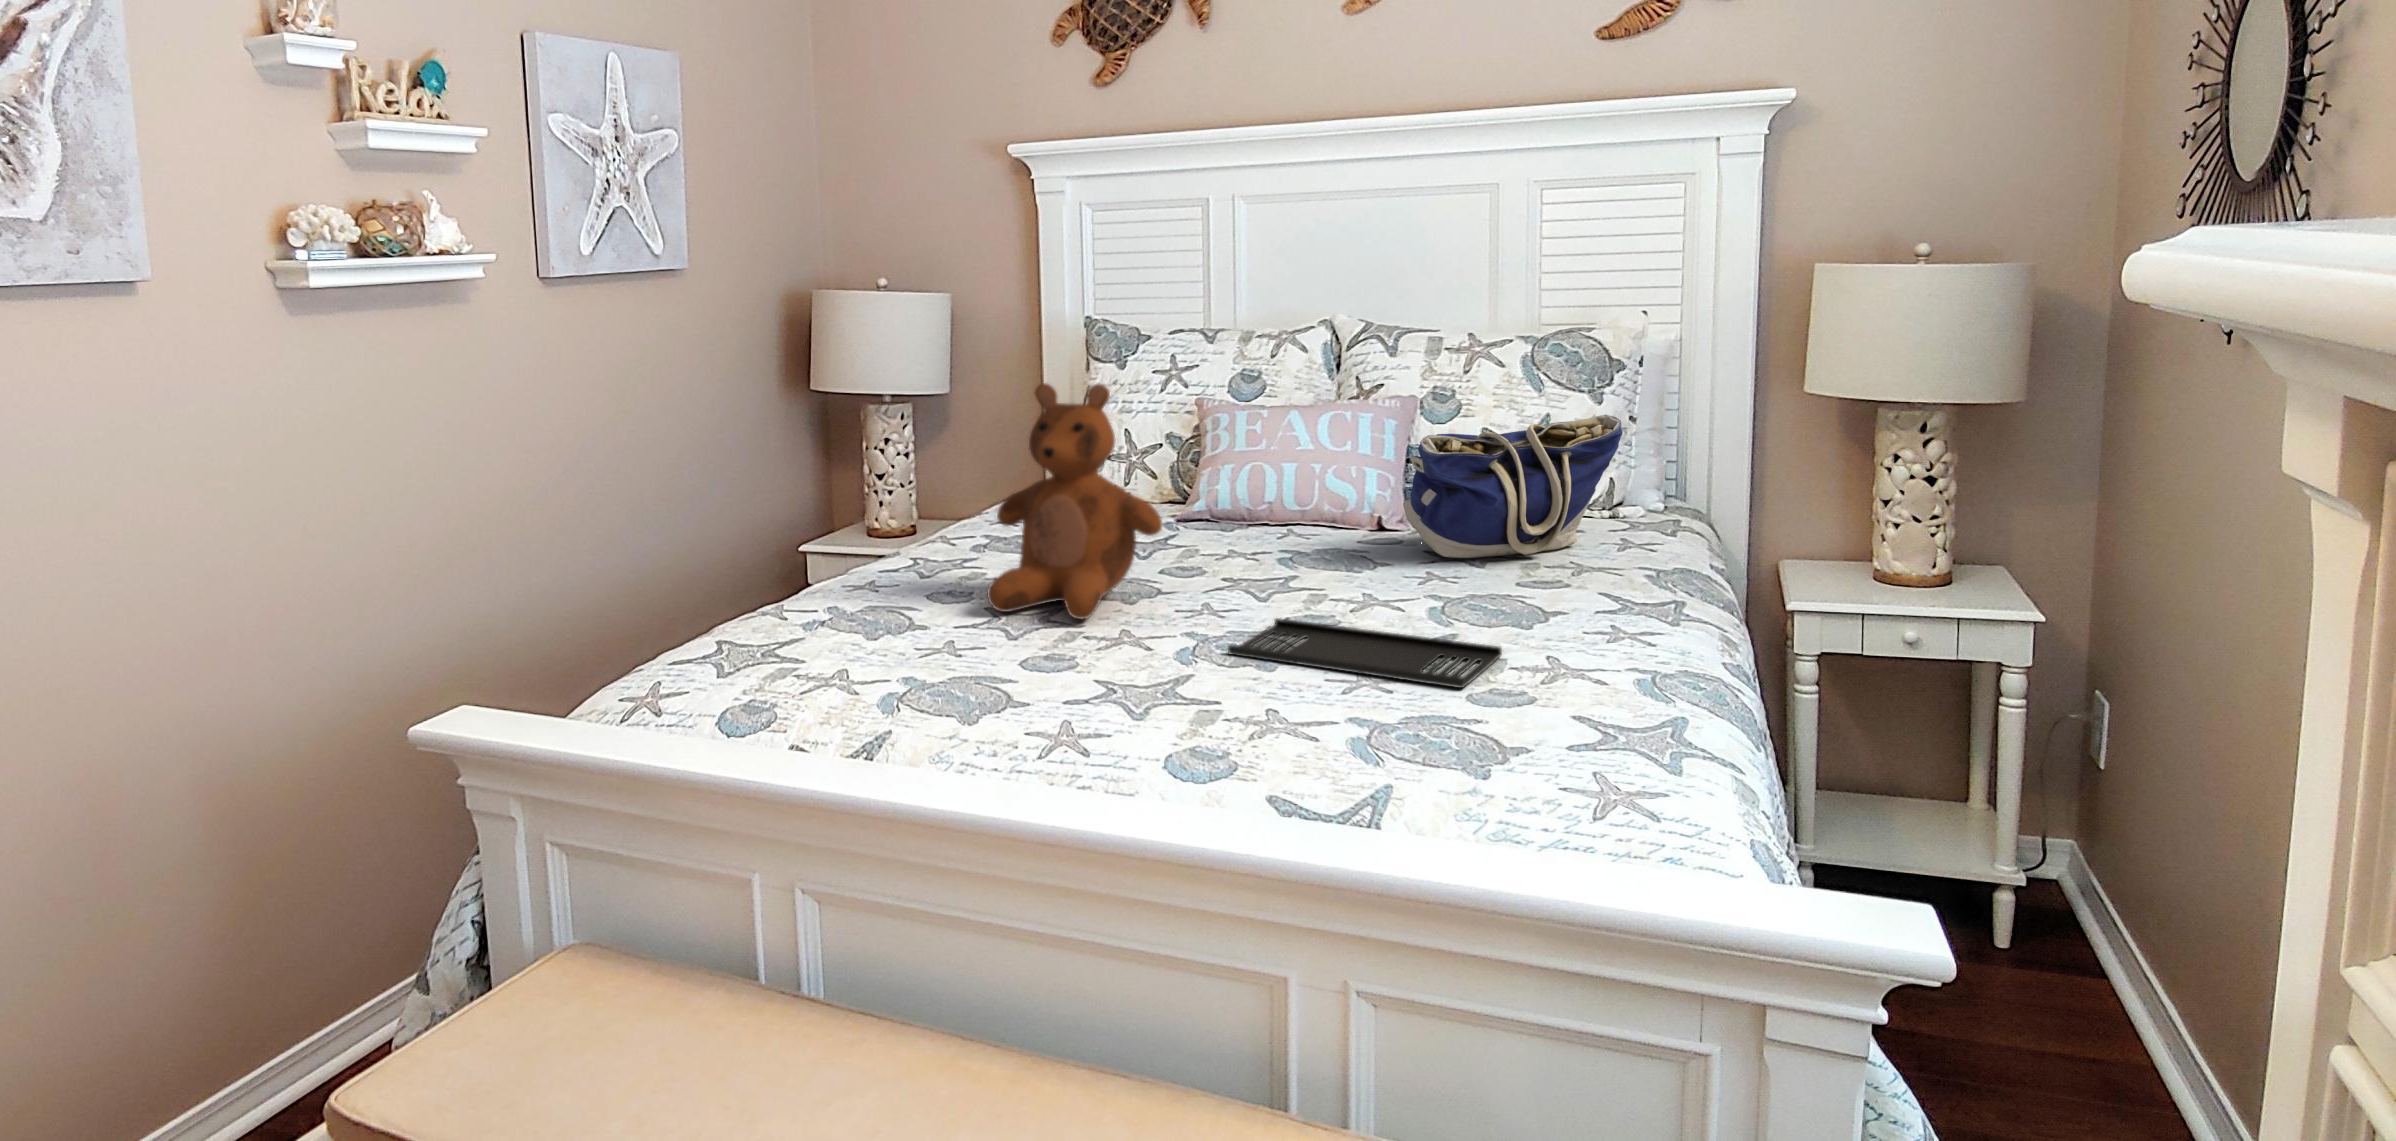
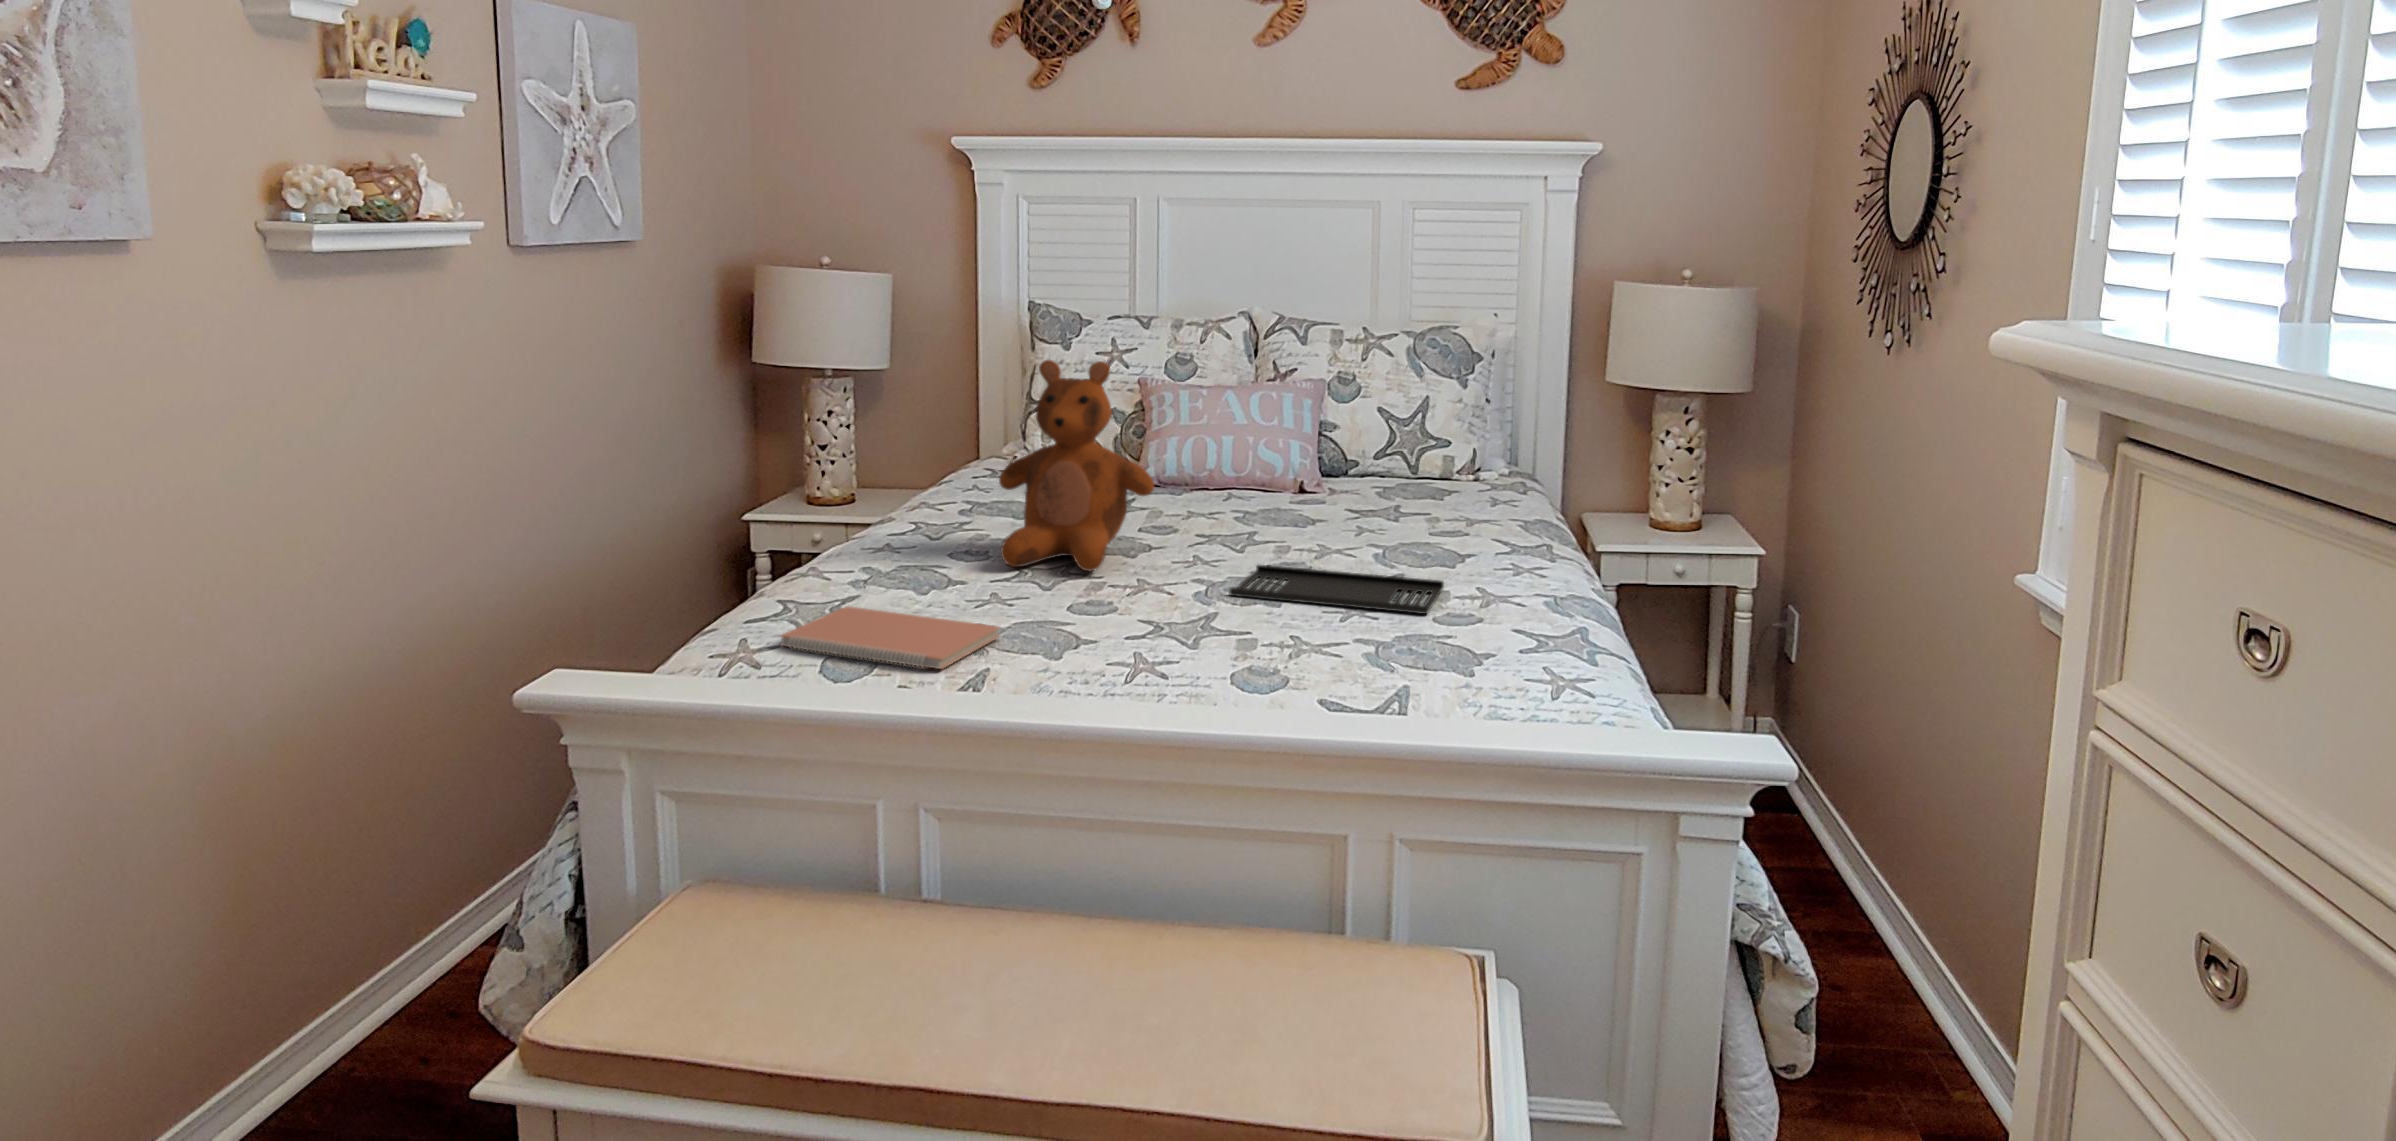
tote bag: present [1403,415,1623,558] -> none [1328,396,1496,513]
notebook: none [722,649,947,724] -> present [780,606,1000,669]

